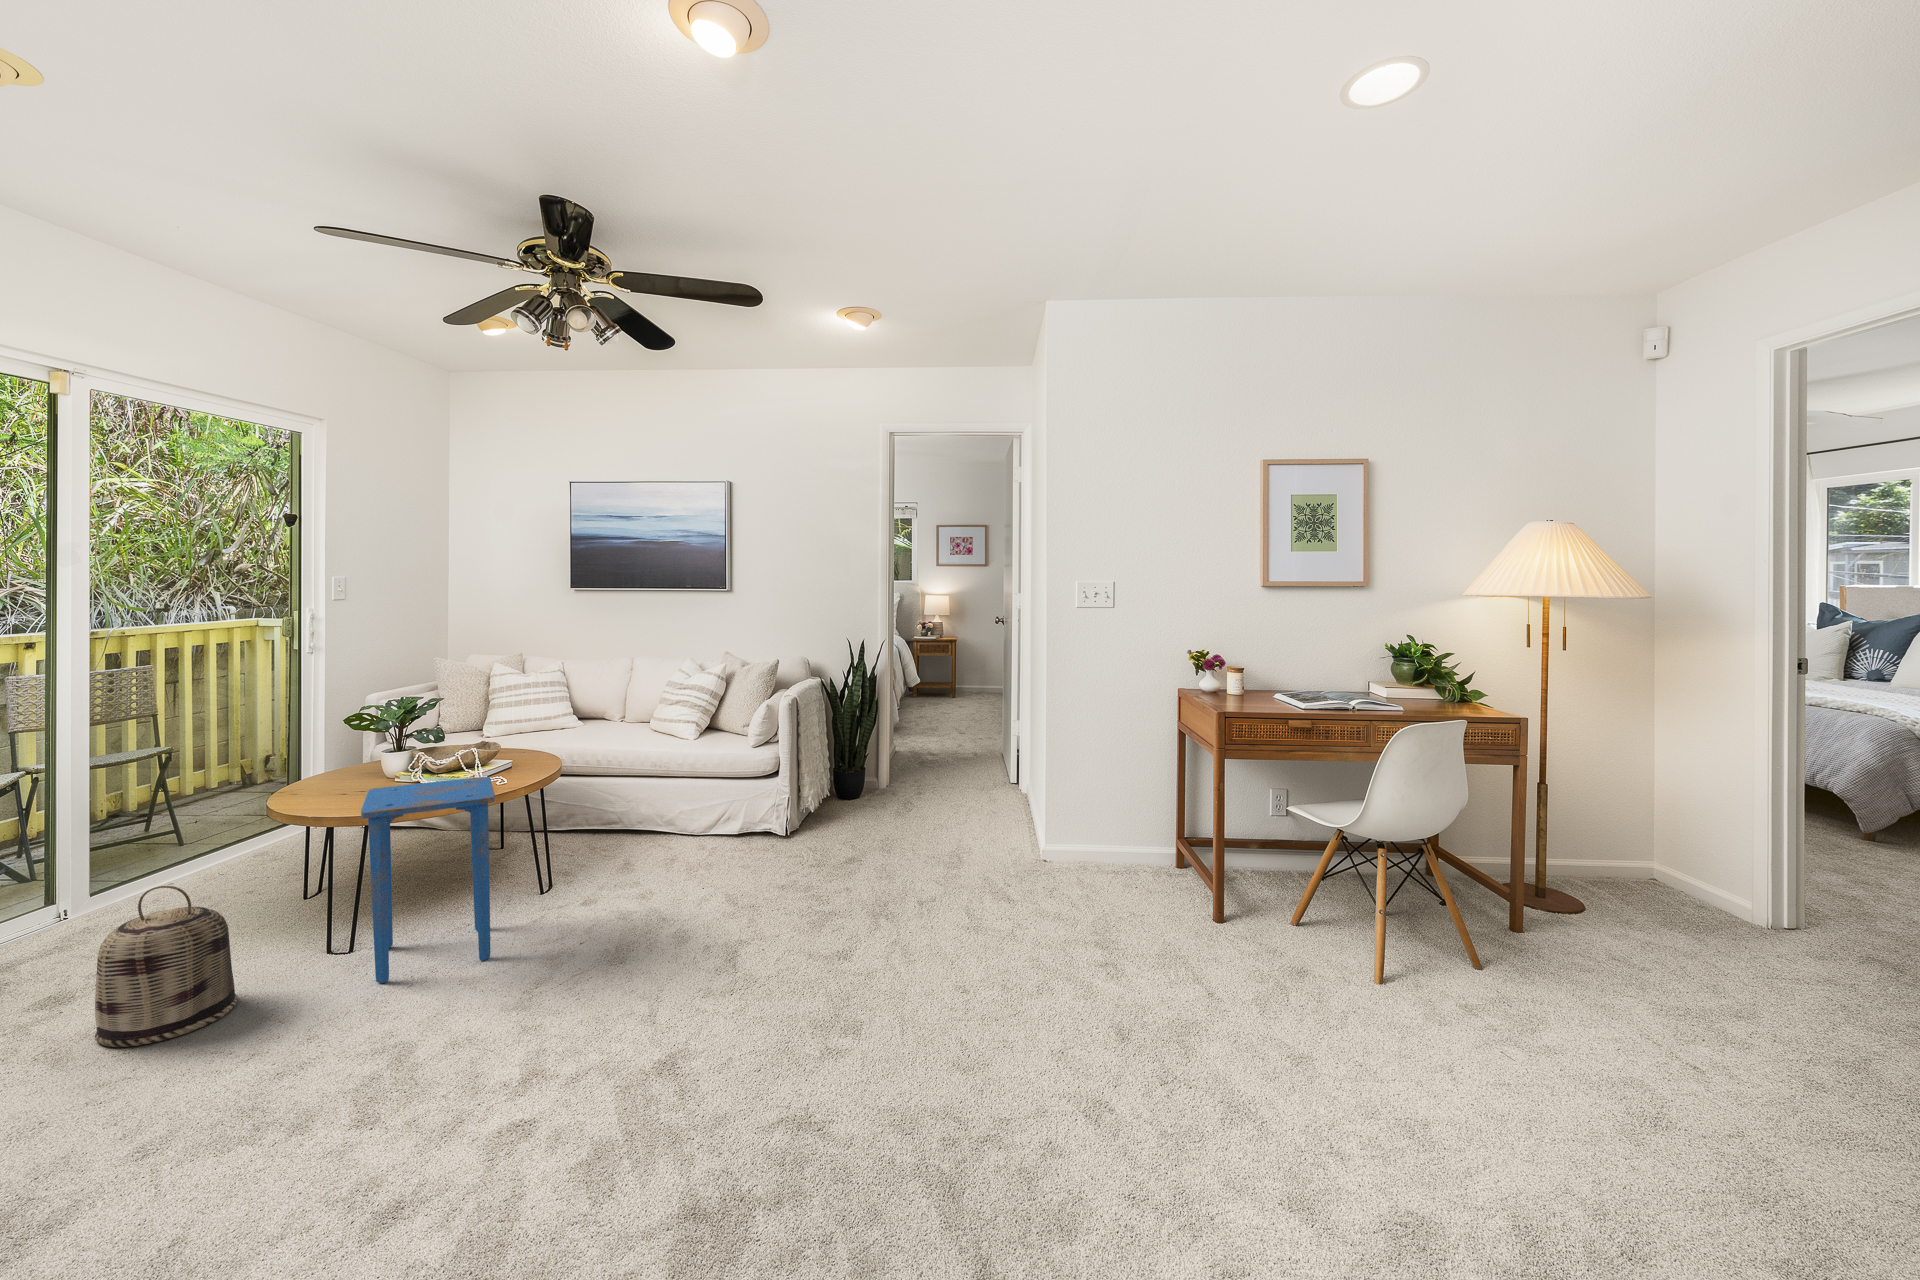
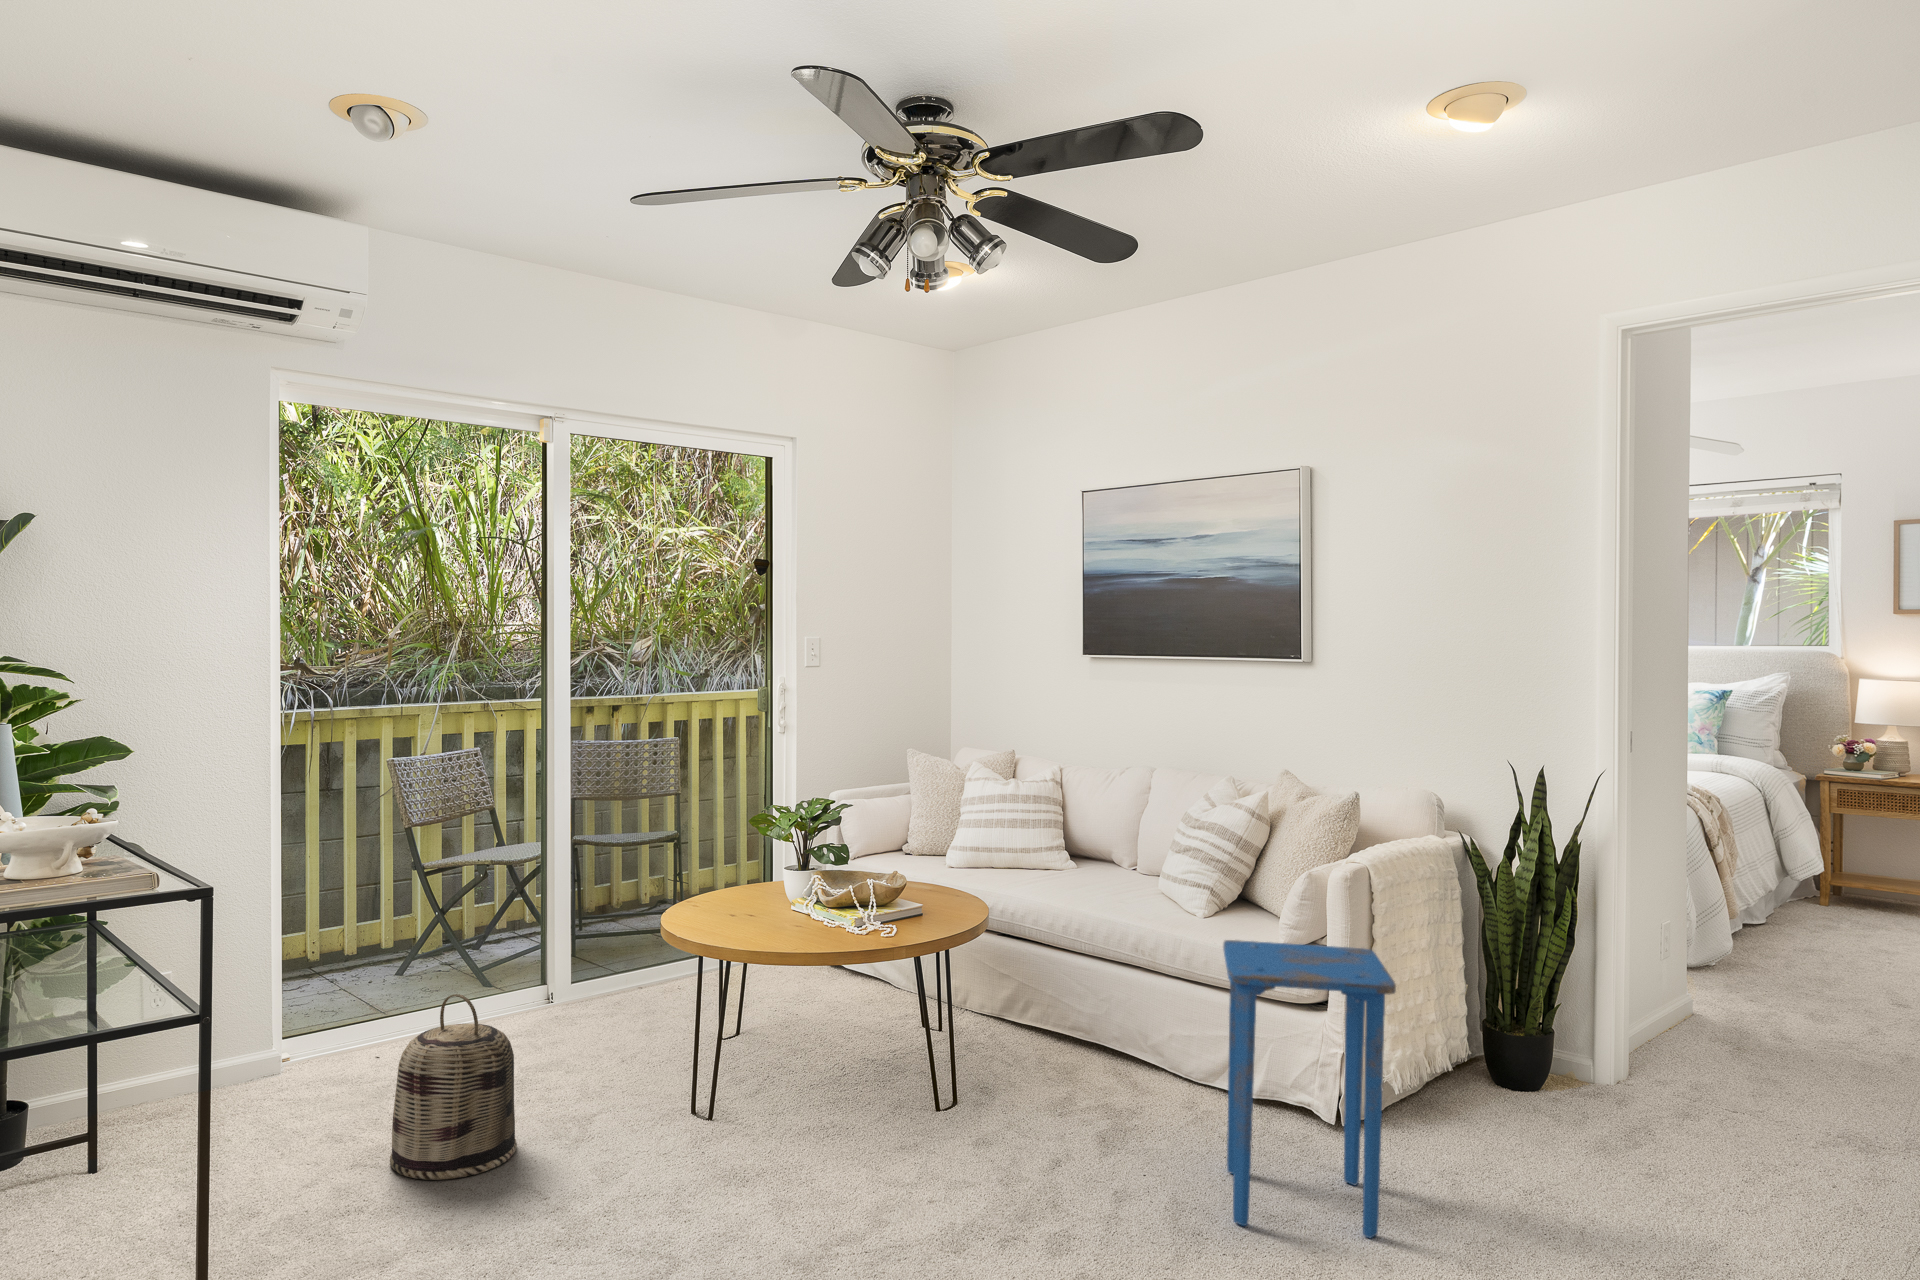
side table: present [361,777,495,983] -> present [1223,940,1396,1238]

